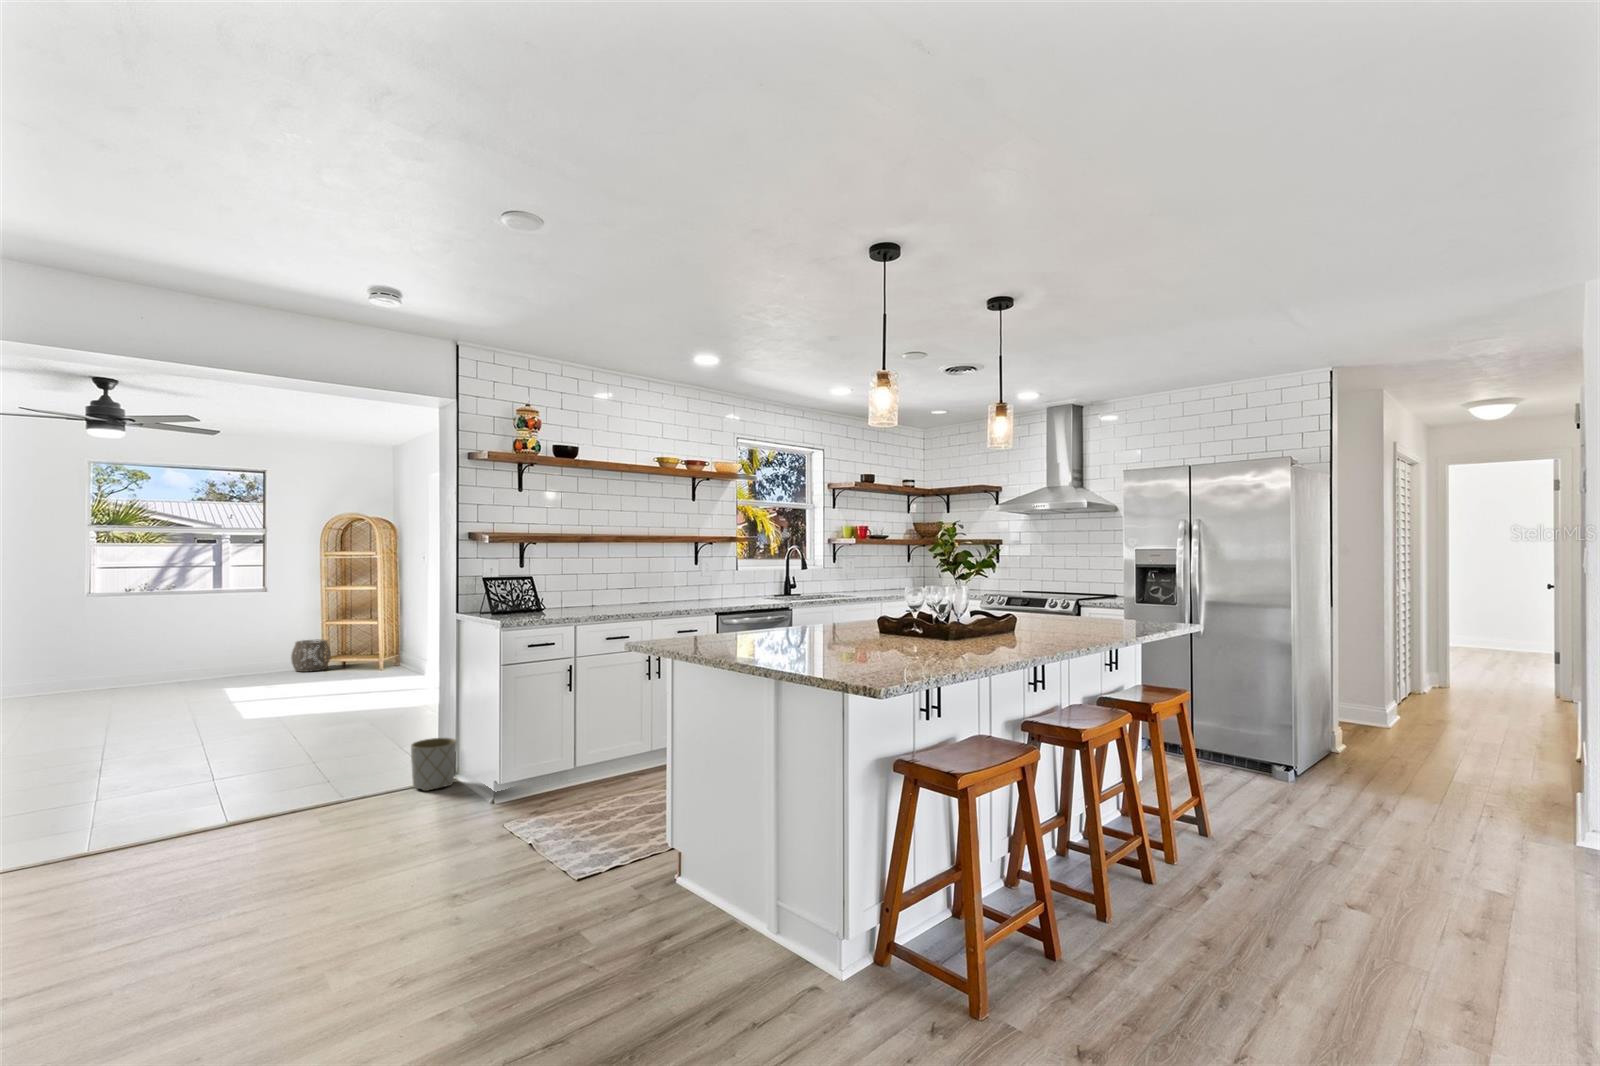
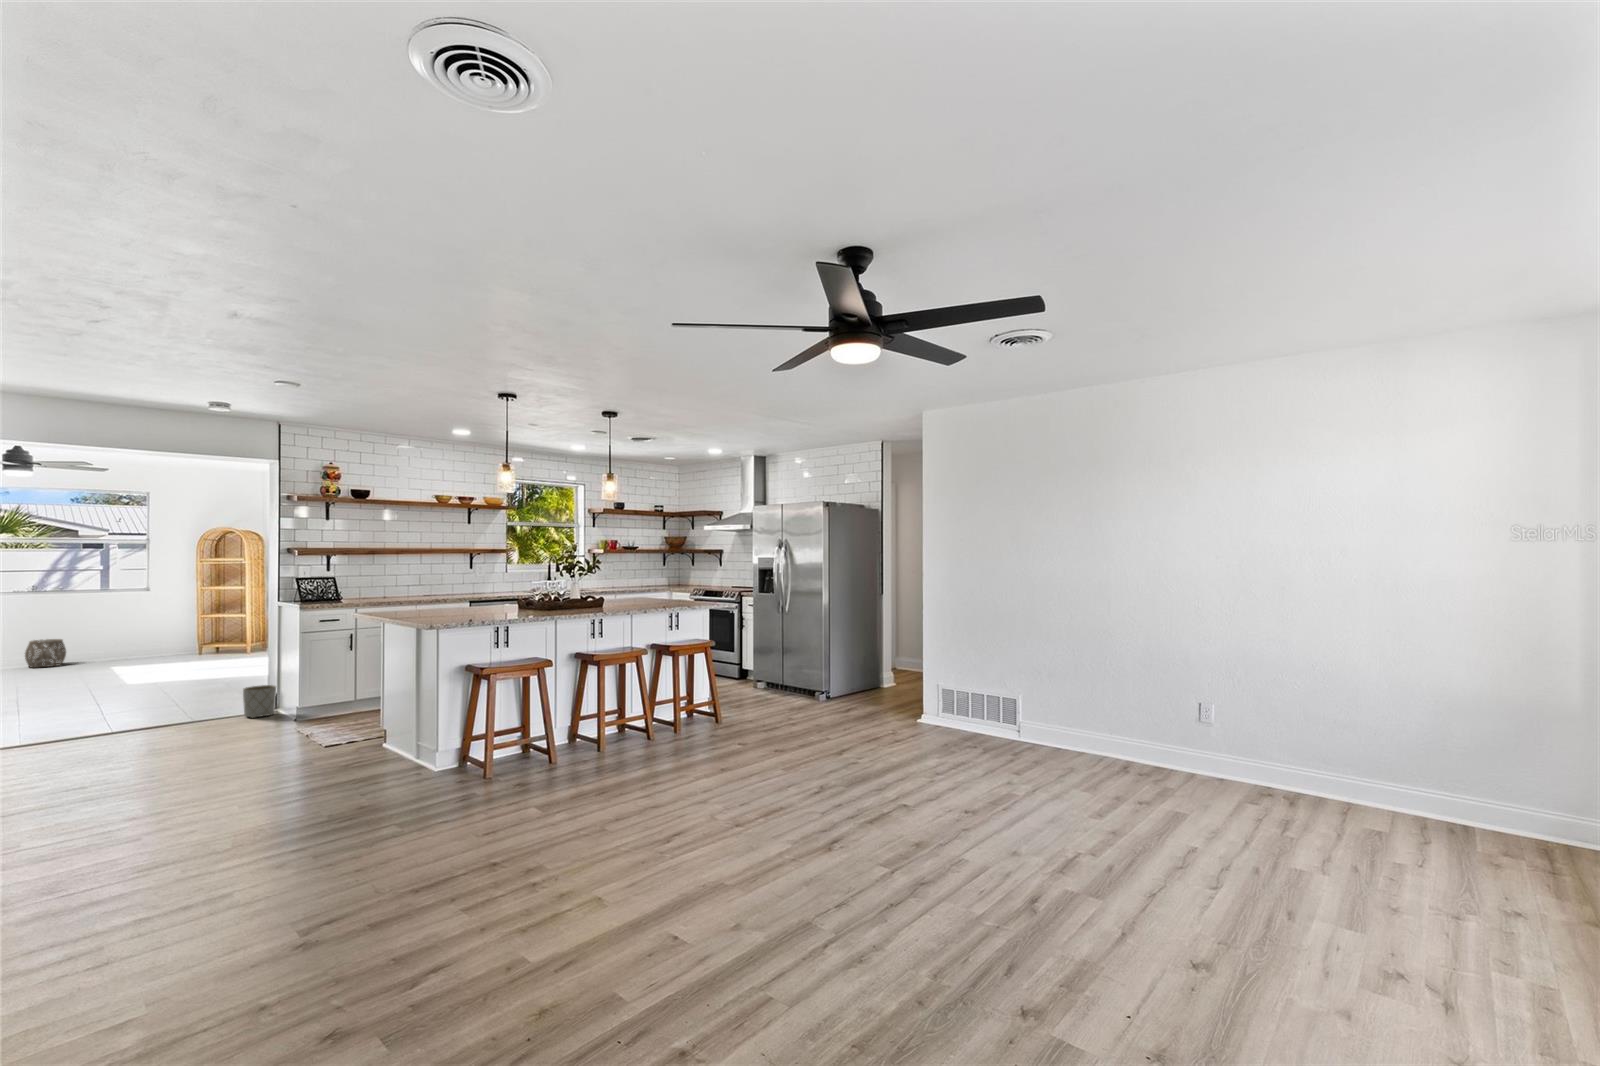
woven basket: present [291,639,331,672] -> present [25,639,66,668]

